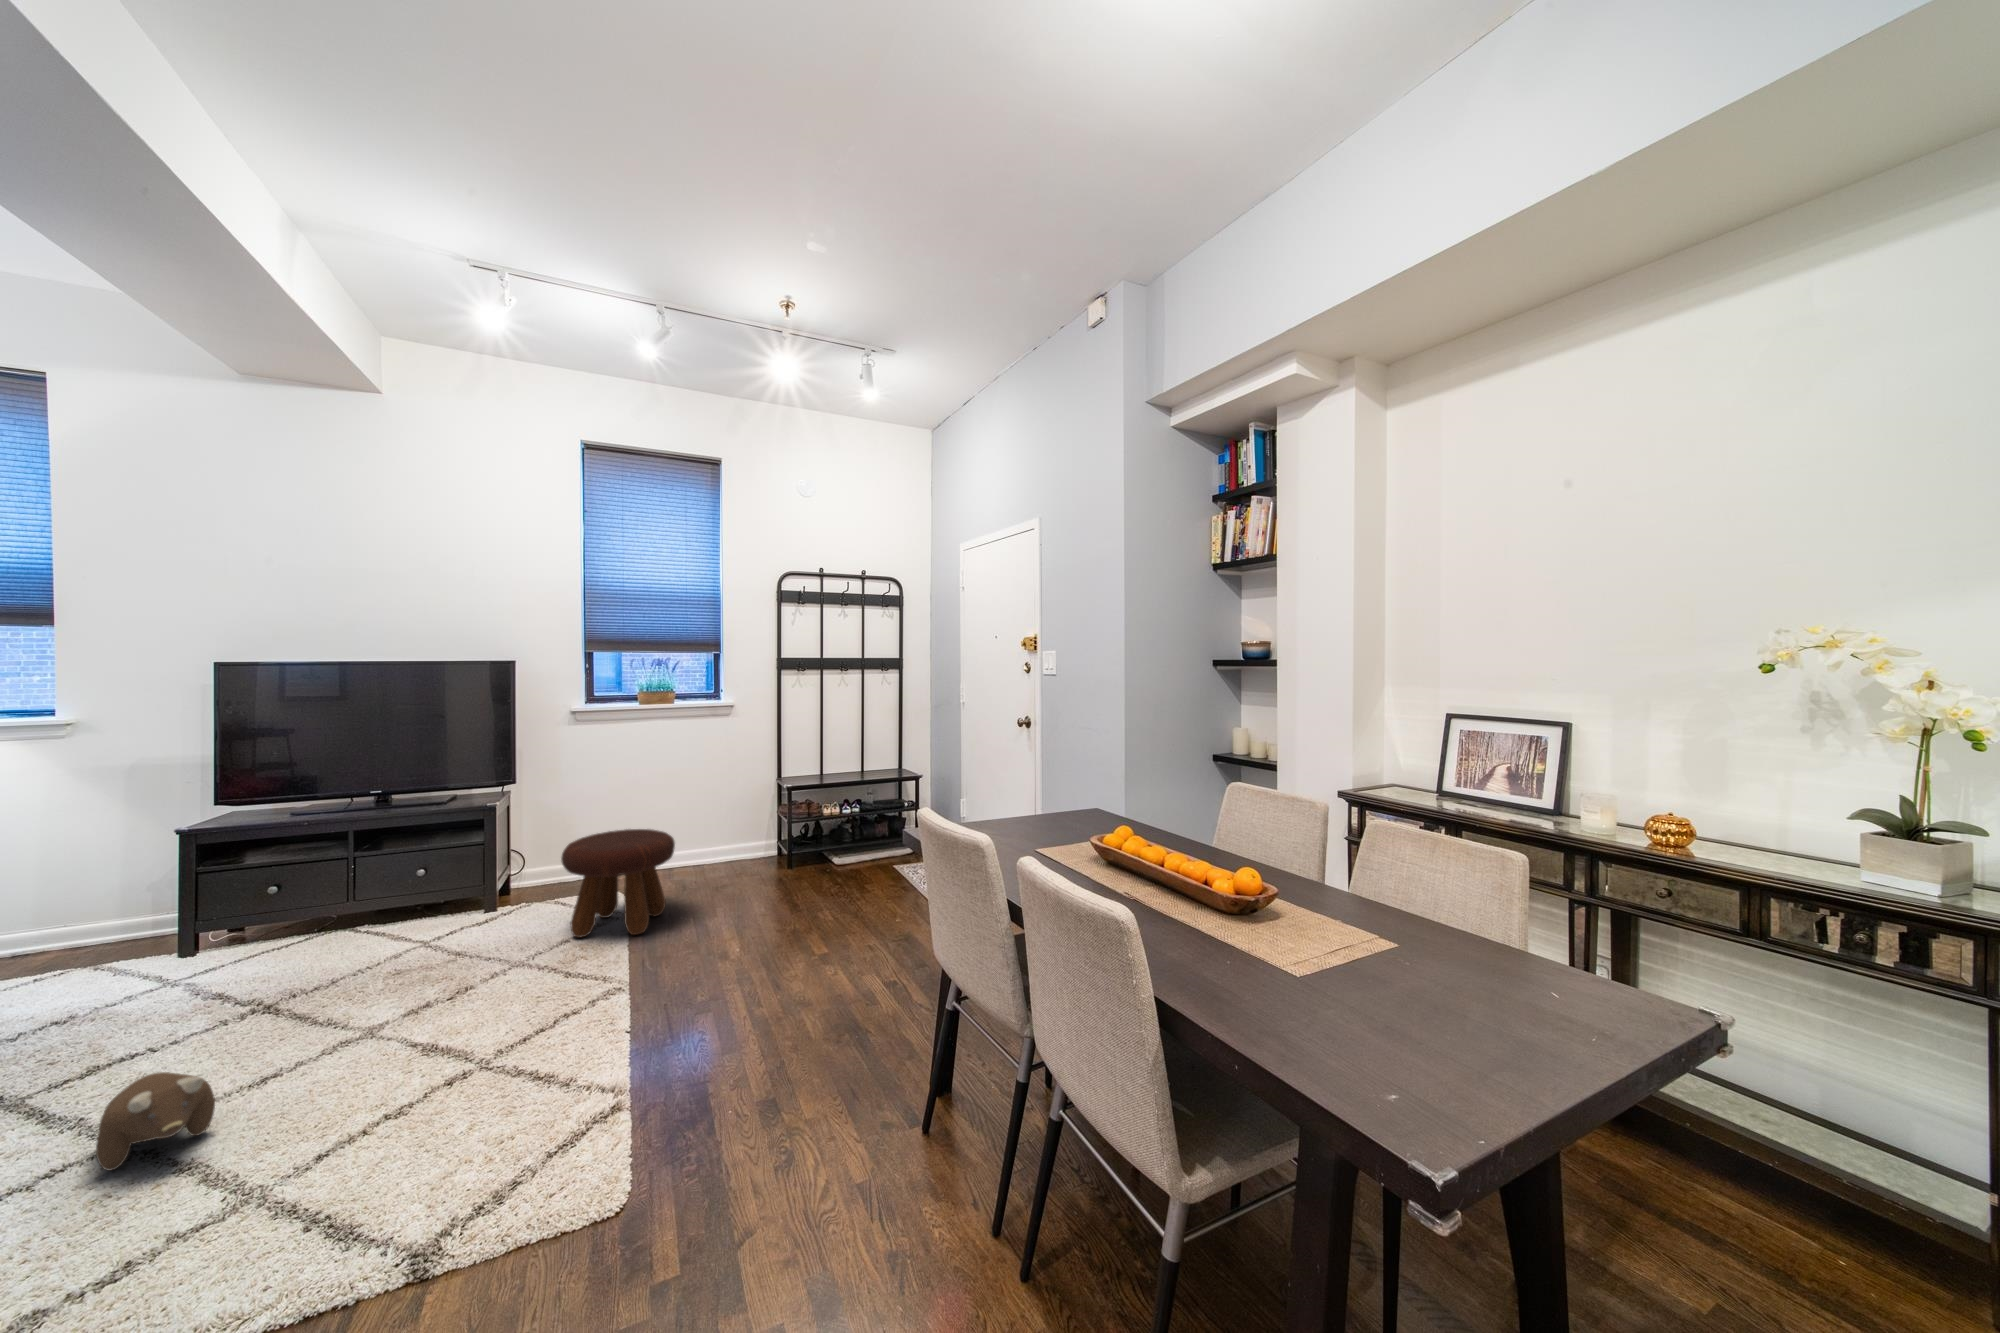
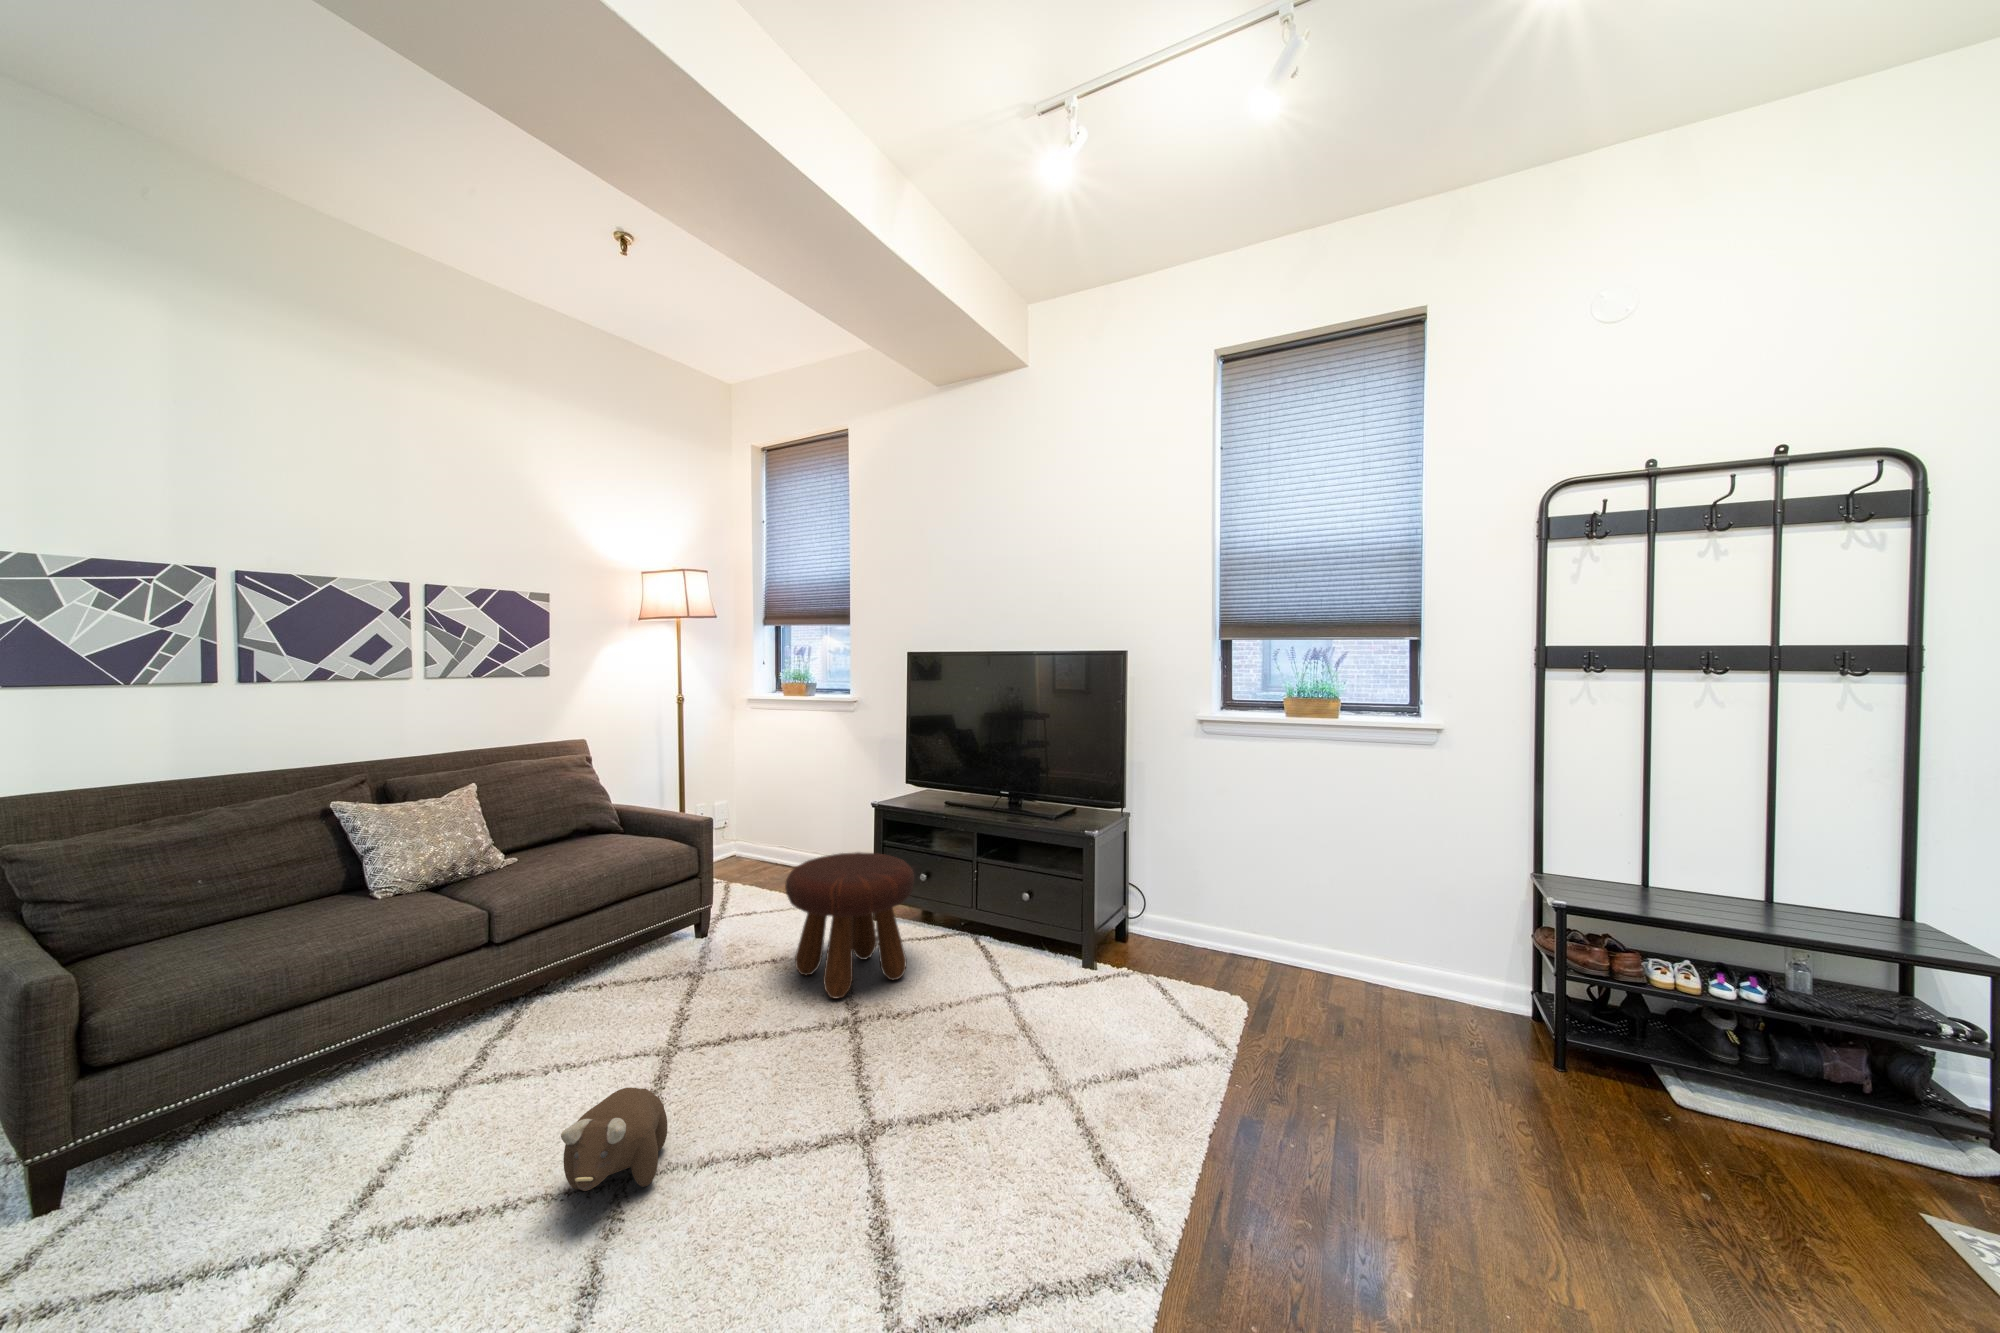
footstool: present [561,829,675,937] -> present [785,852,914,998]

